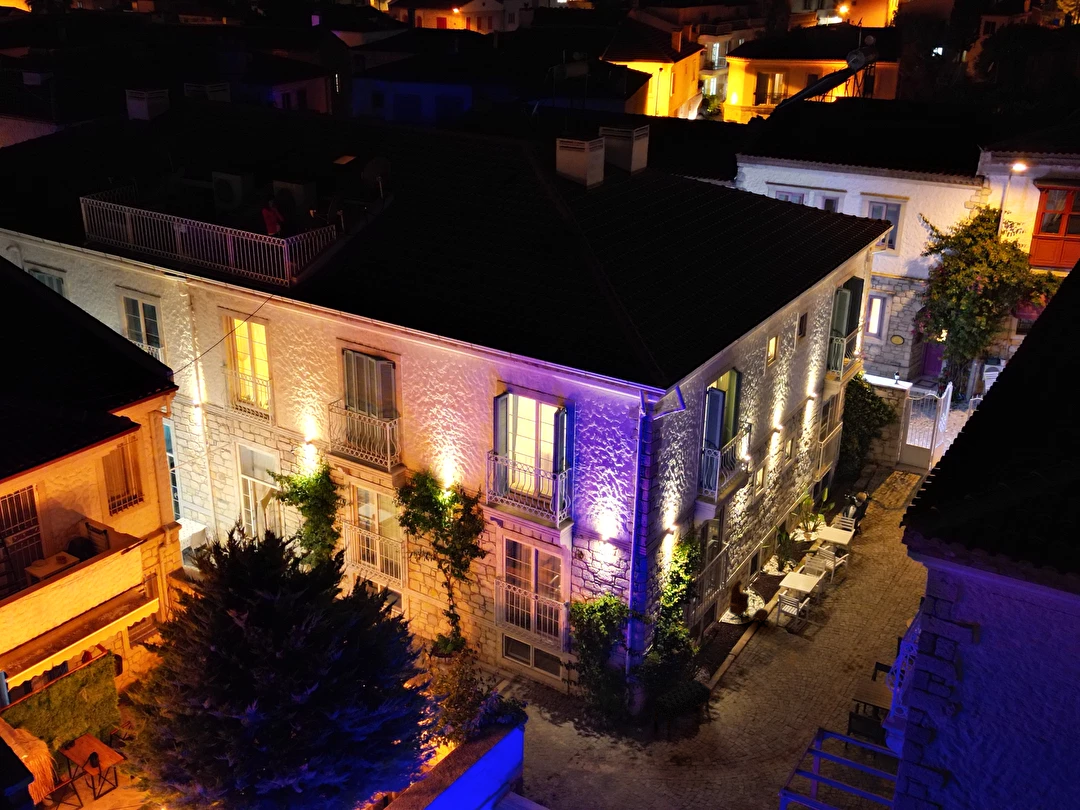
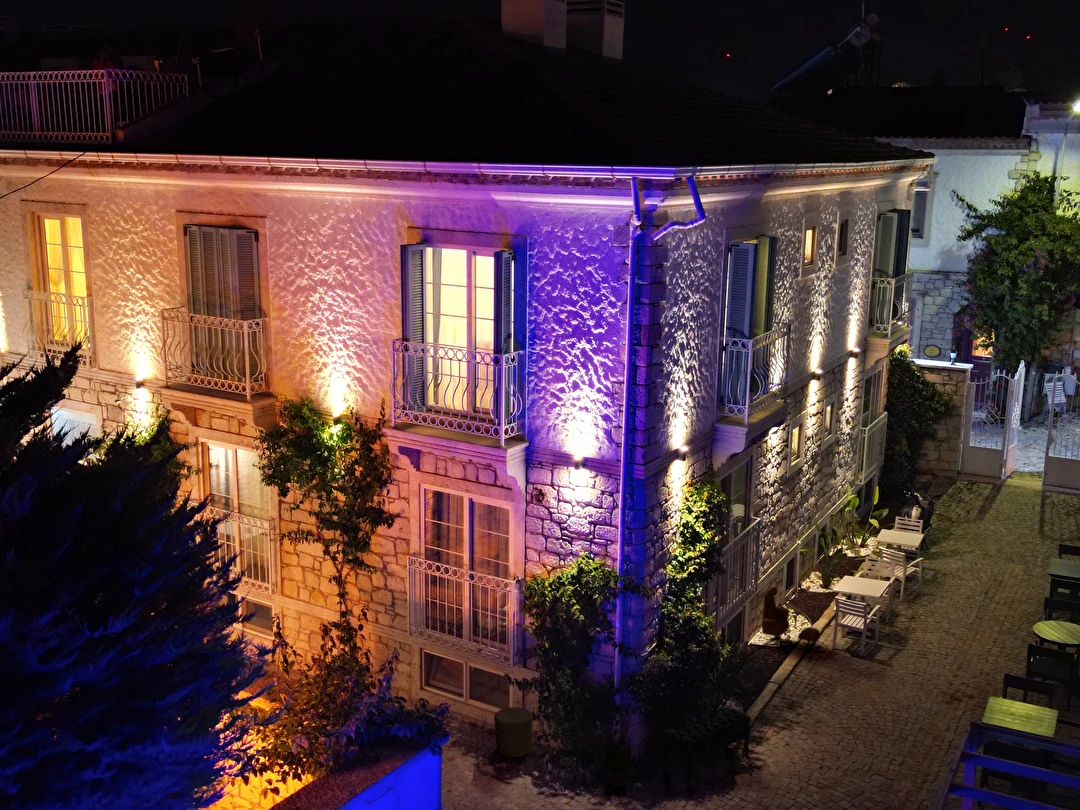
woven basket: none [550,676,574,708] -> present [494,707,533,757]
potted plant: none [614,704,638,732] -> present [599,739,637,787]

